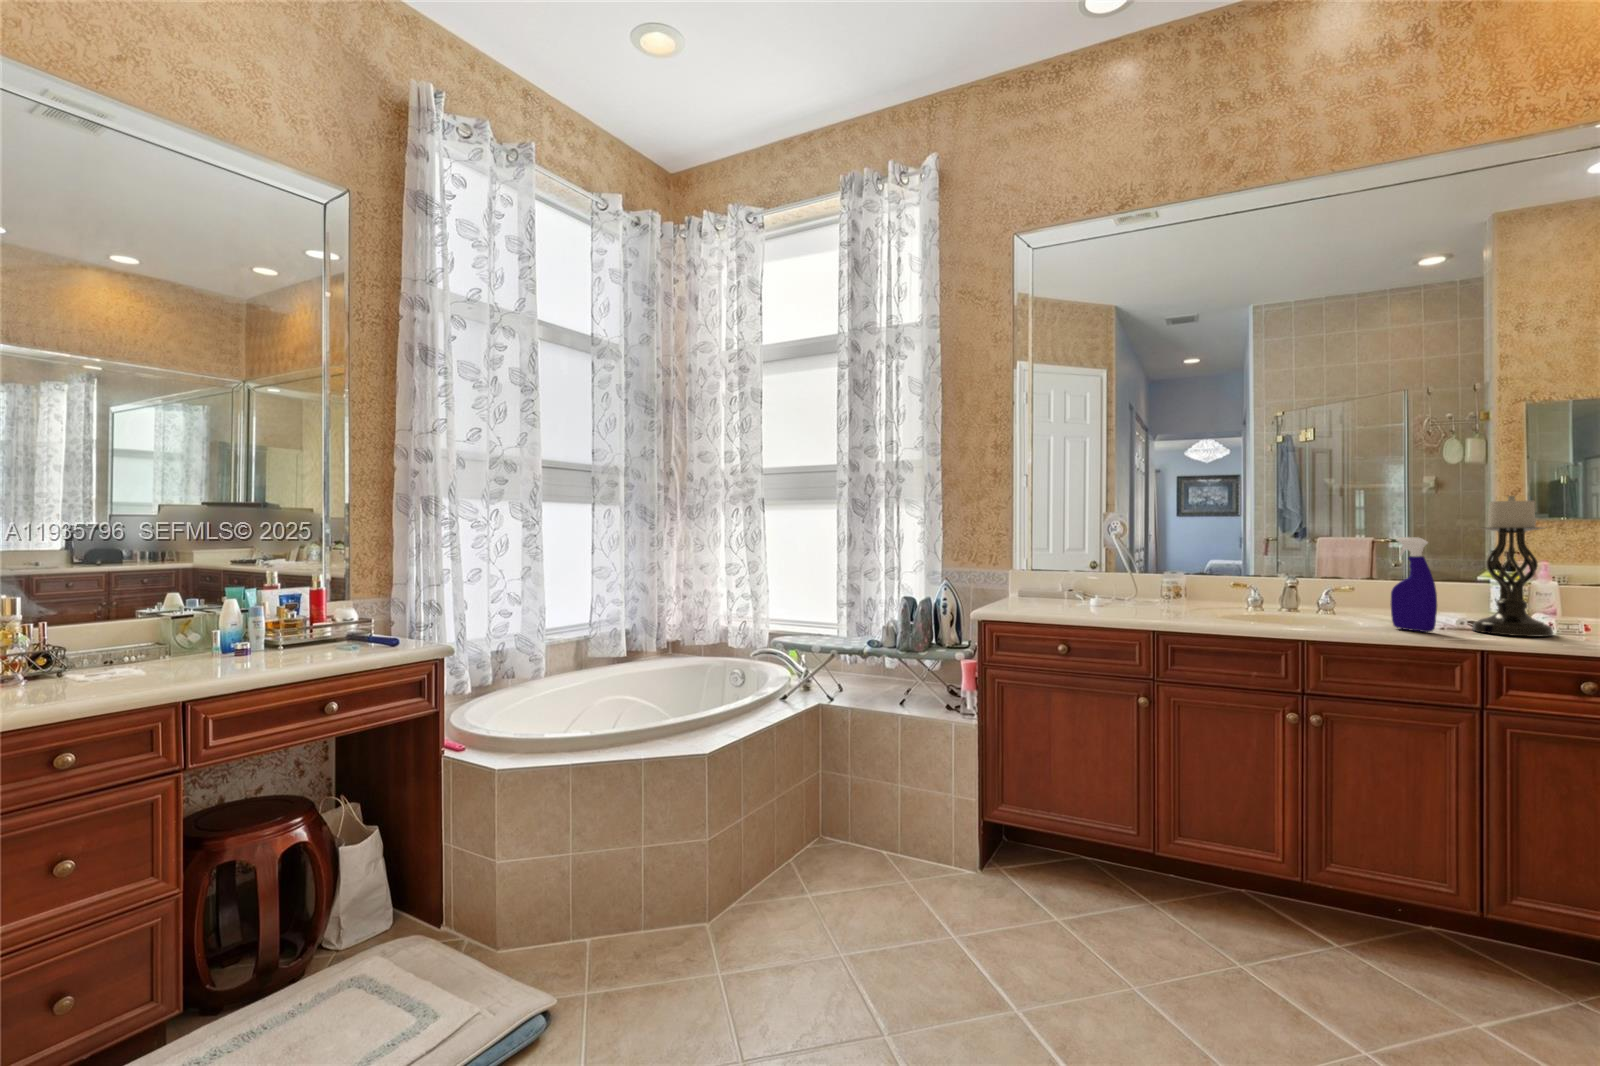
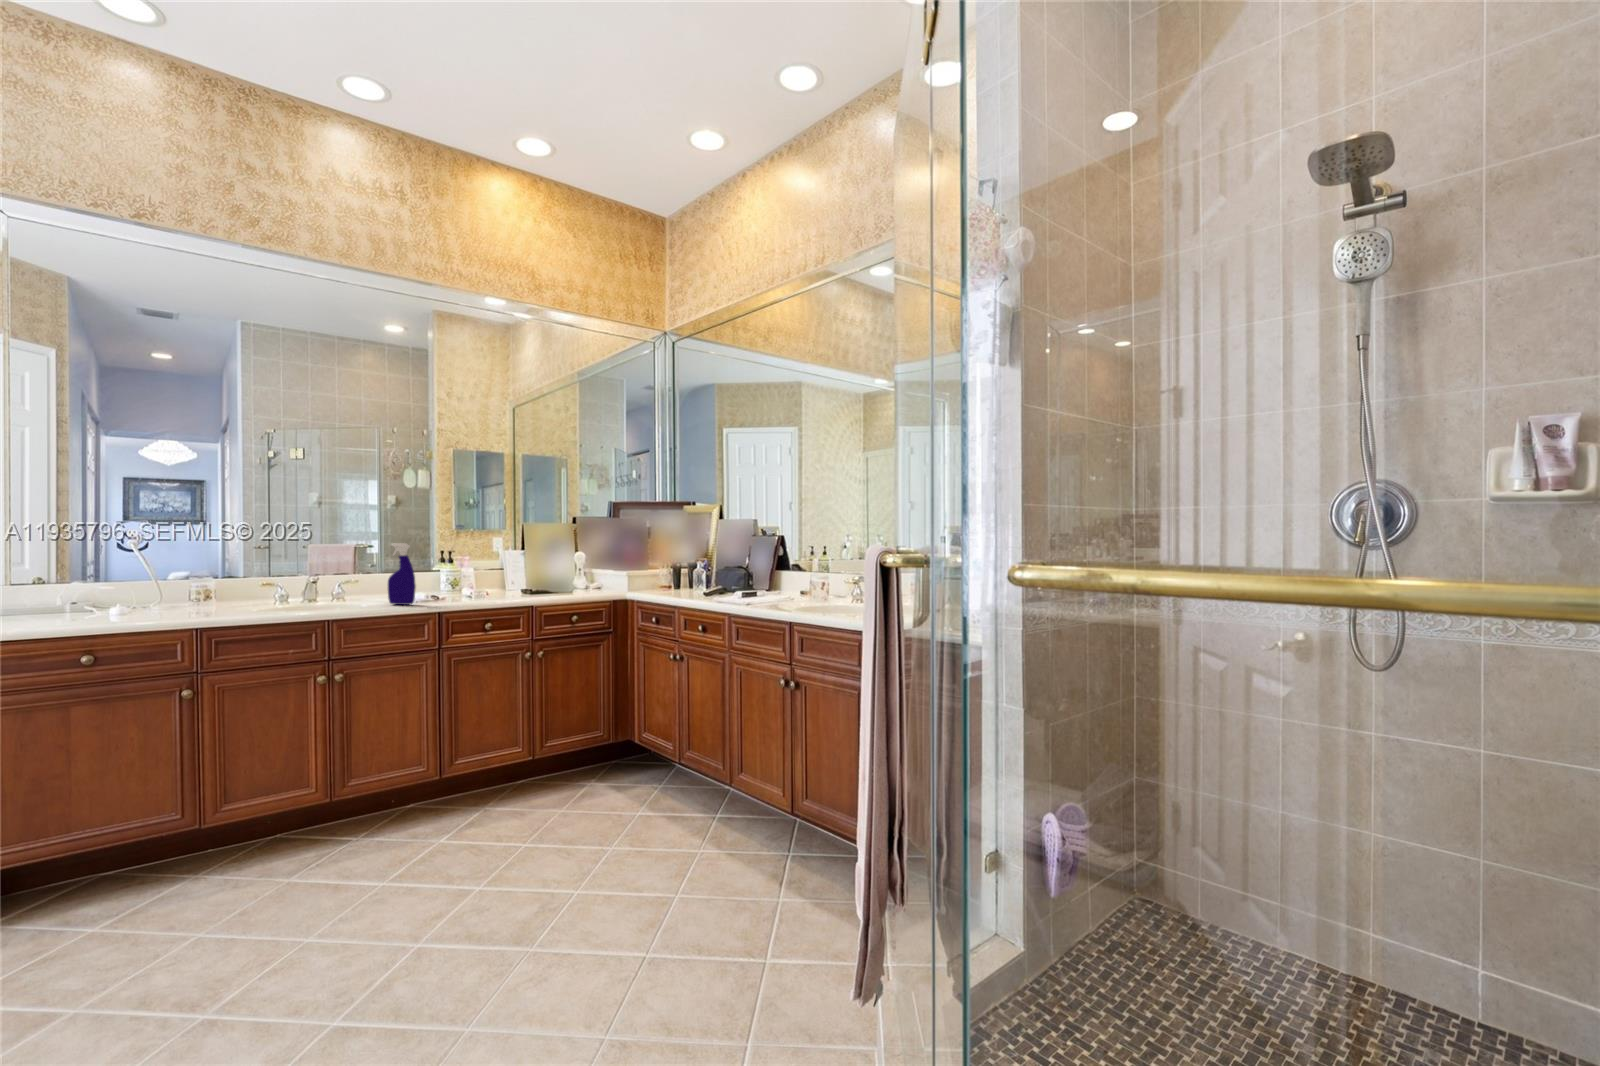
candle holder: present [1472,496,1553,637] -> none [433,517,473,602]

